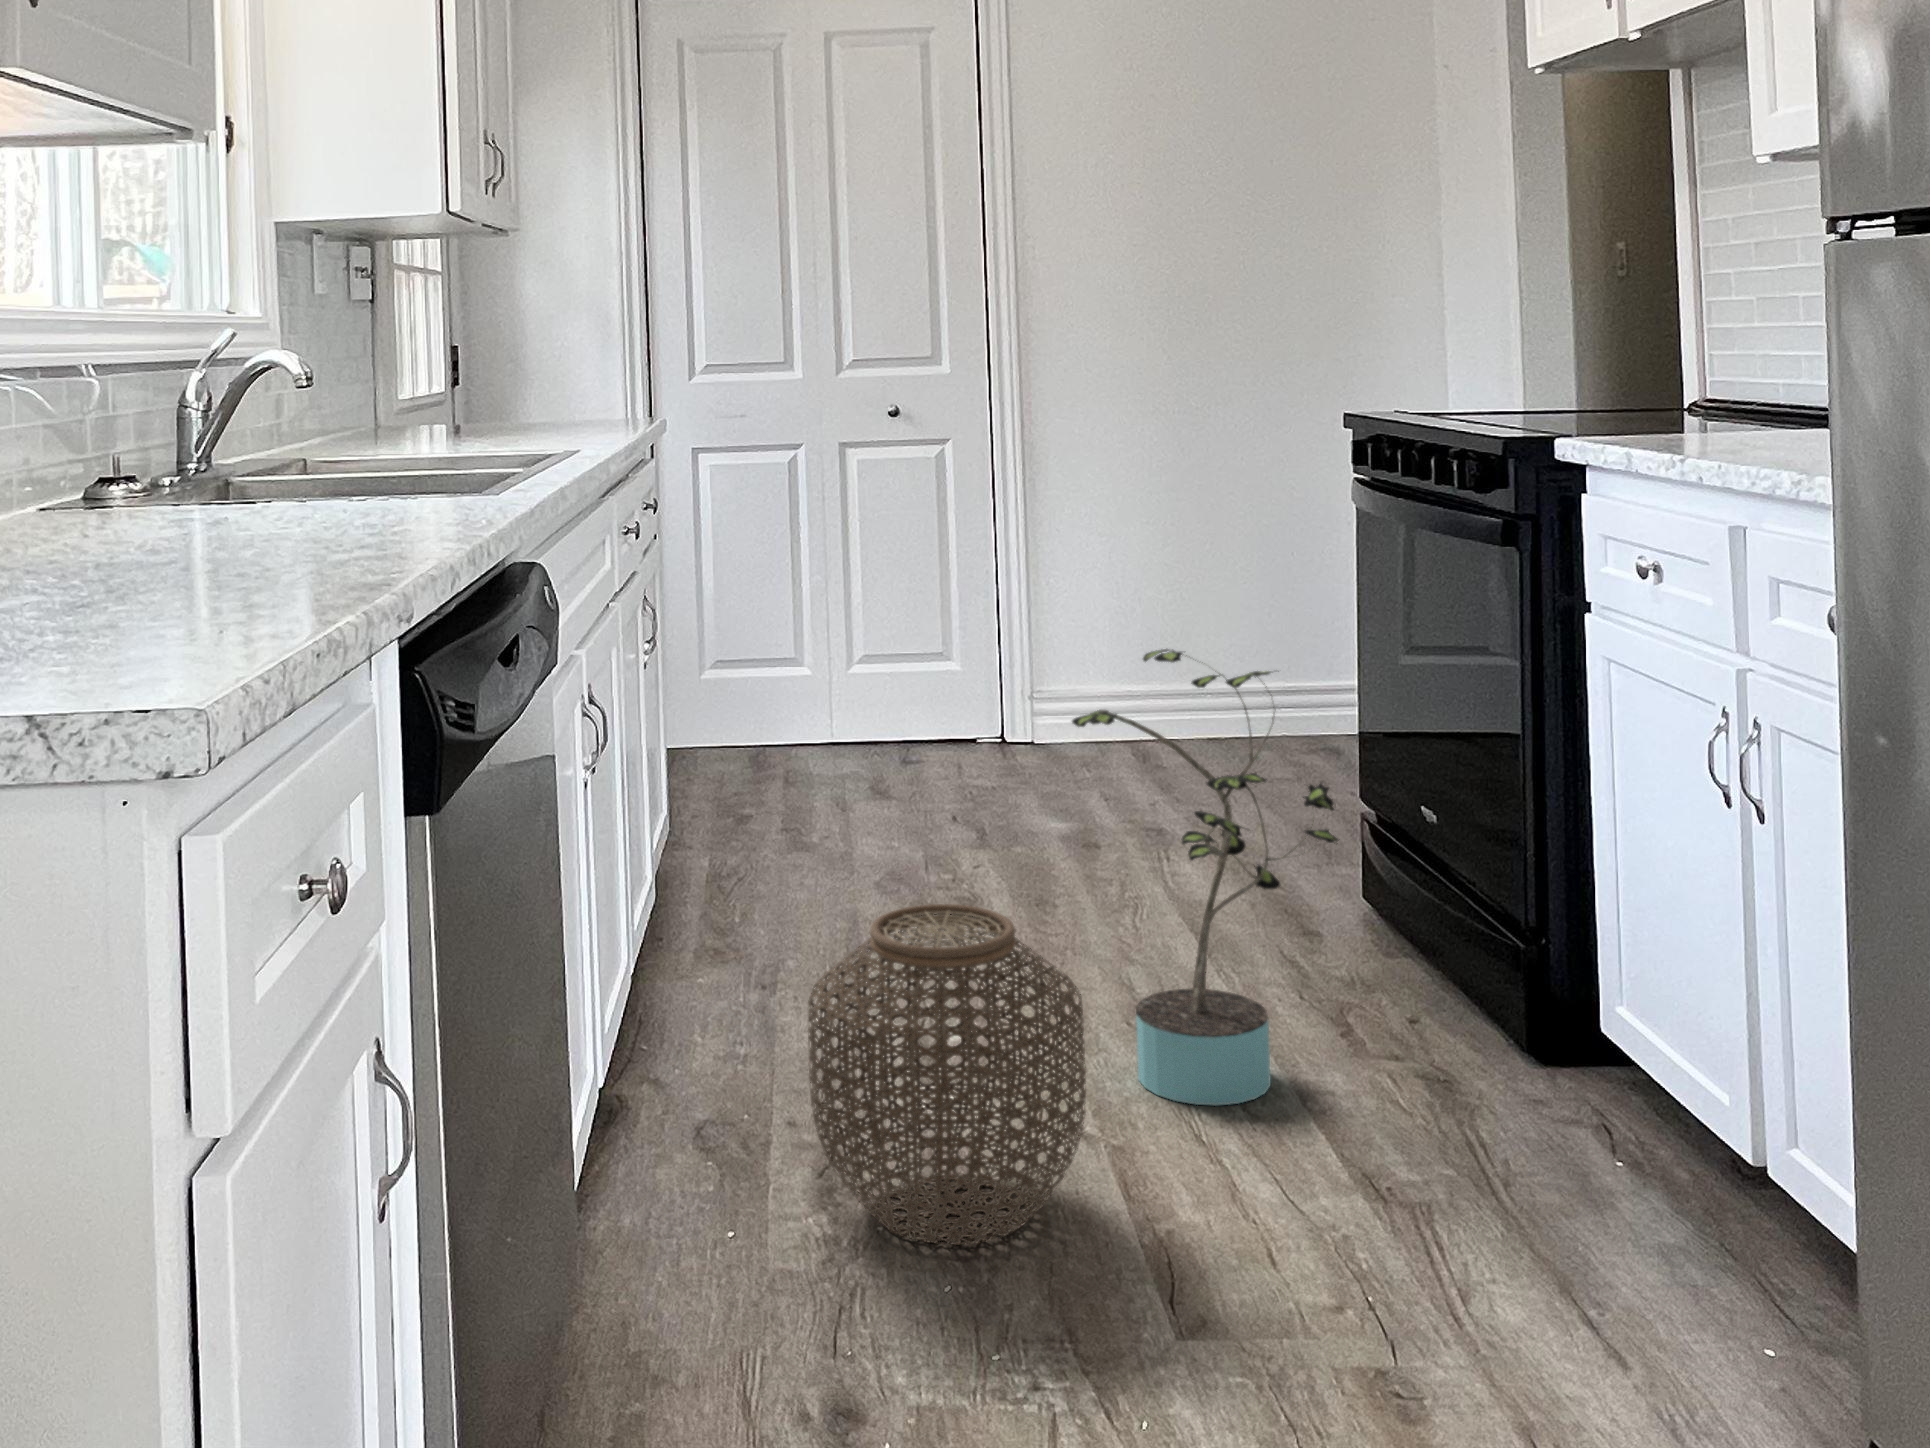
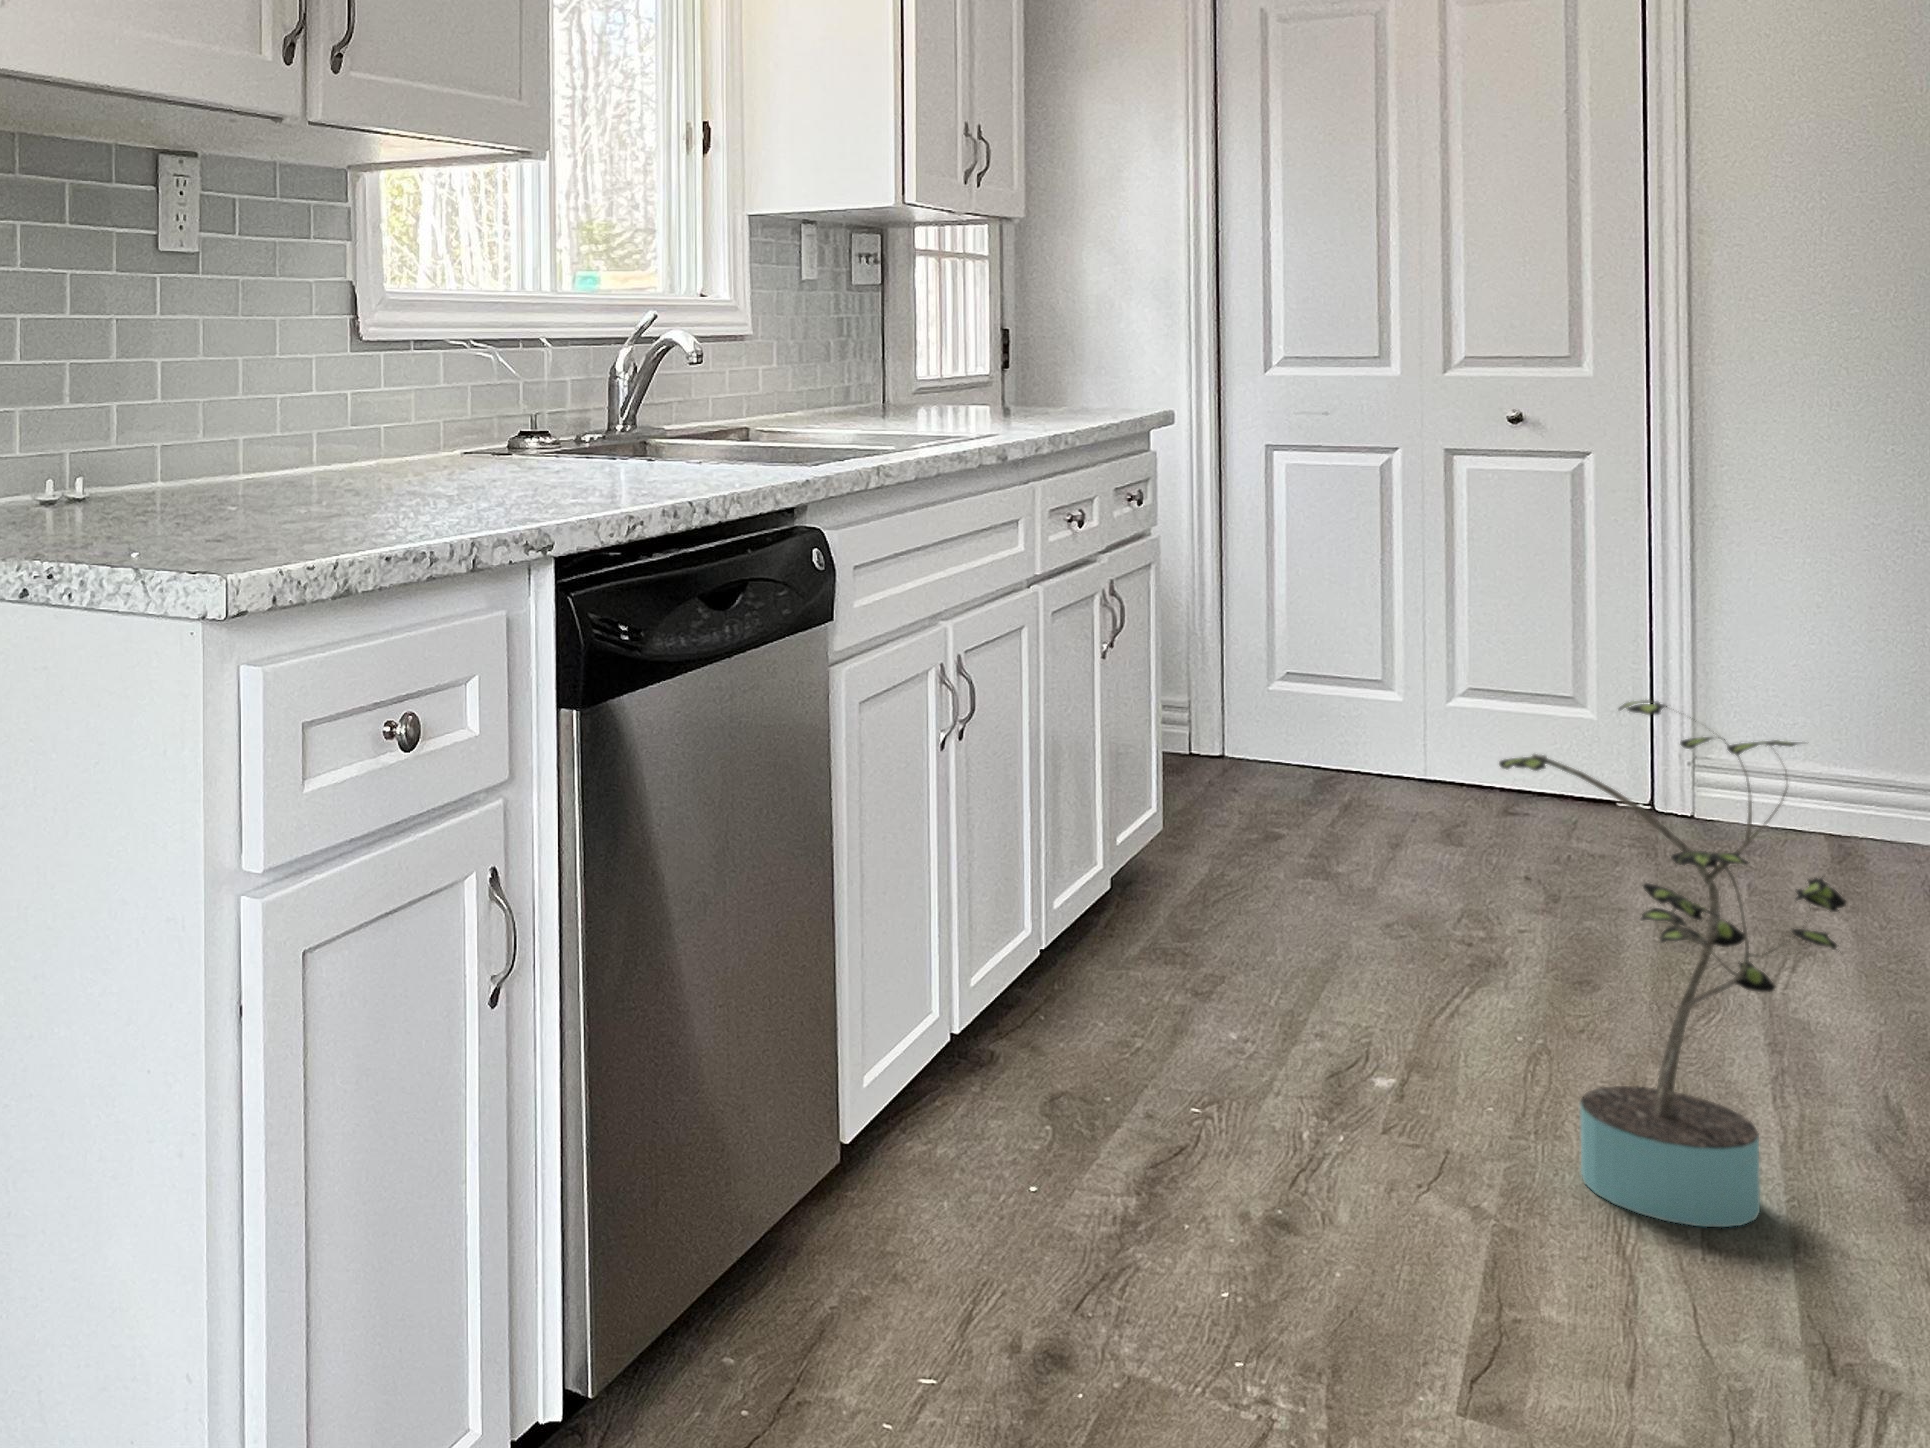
woven basket: present [808,904,1086,1245] -> none [1120,918,1429,1268]

